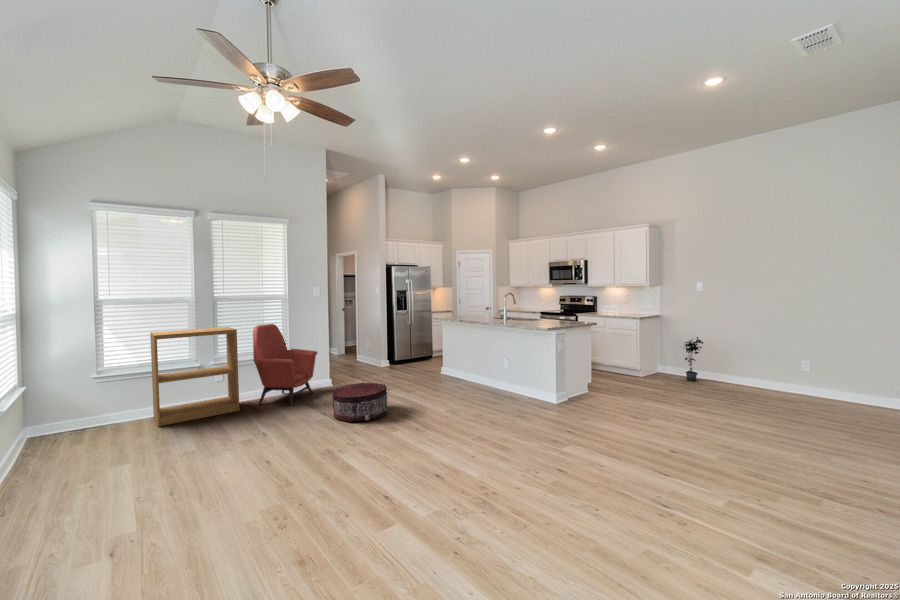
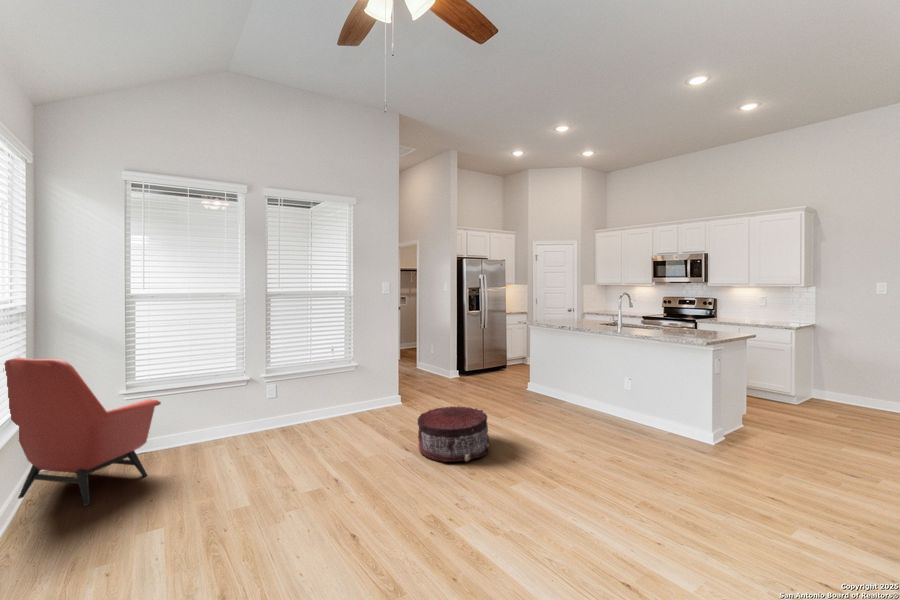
armchair: present [253,324,318,406] -> present [4,357,161,506]
bookshelf: present [150,327,239,427] -> none [192,331,297,459]
potted plant: present [685,337,703,381] -> none [853,354,890,412]

